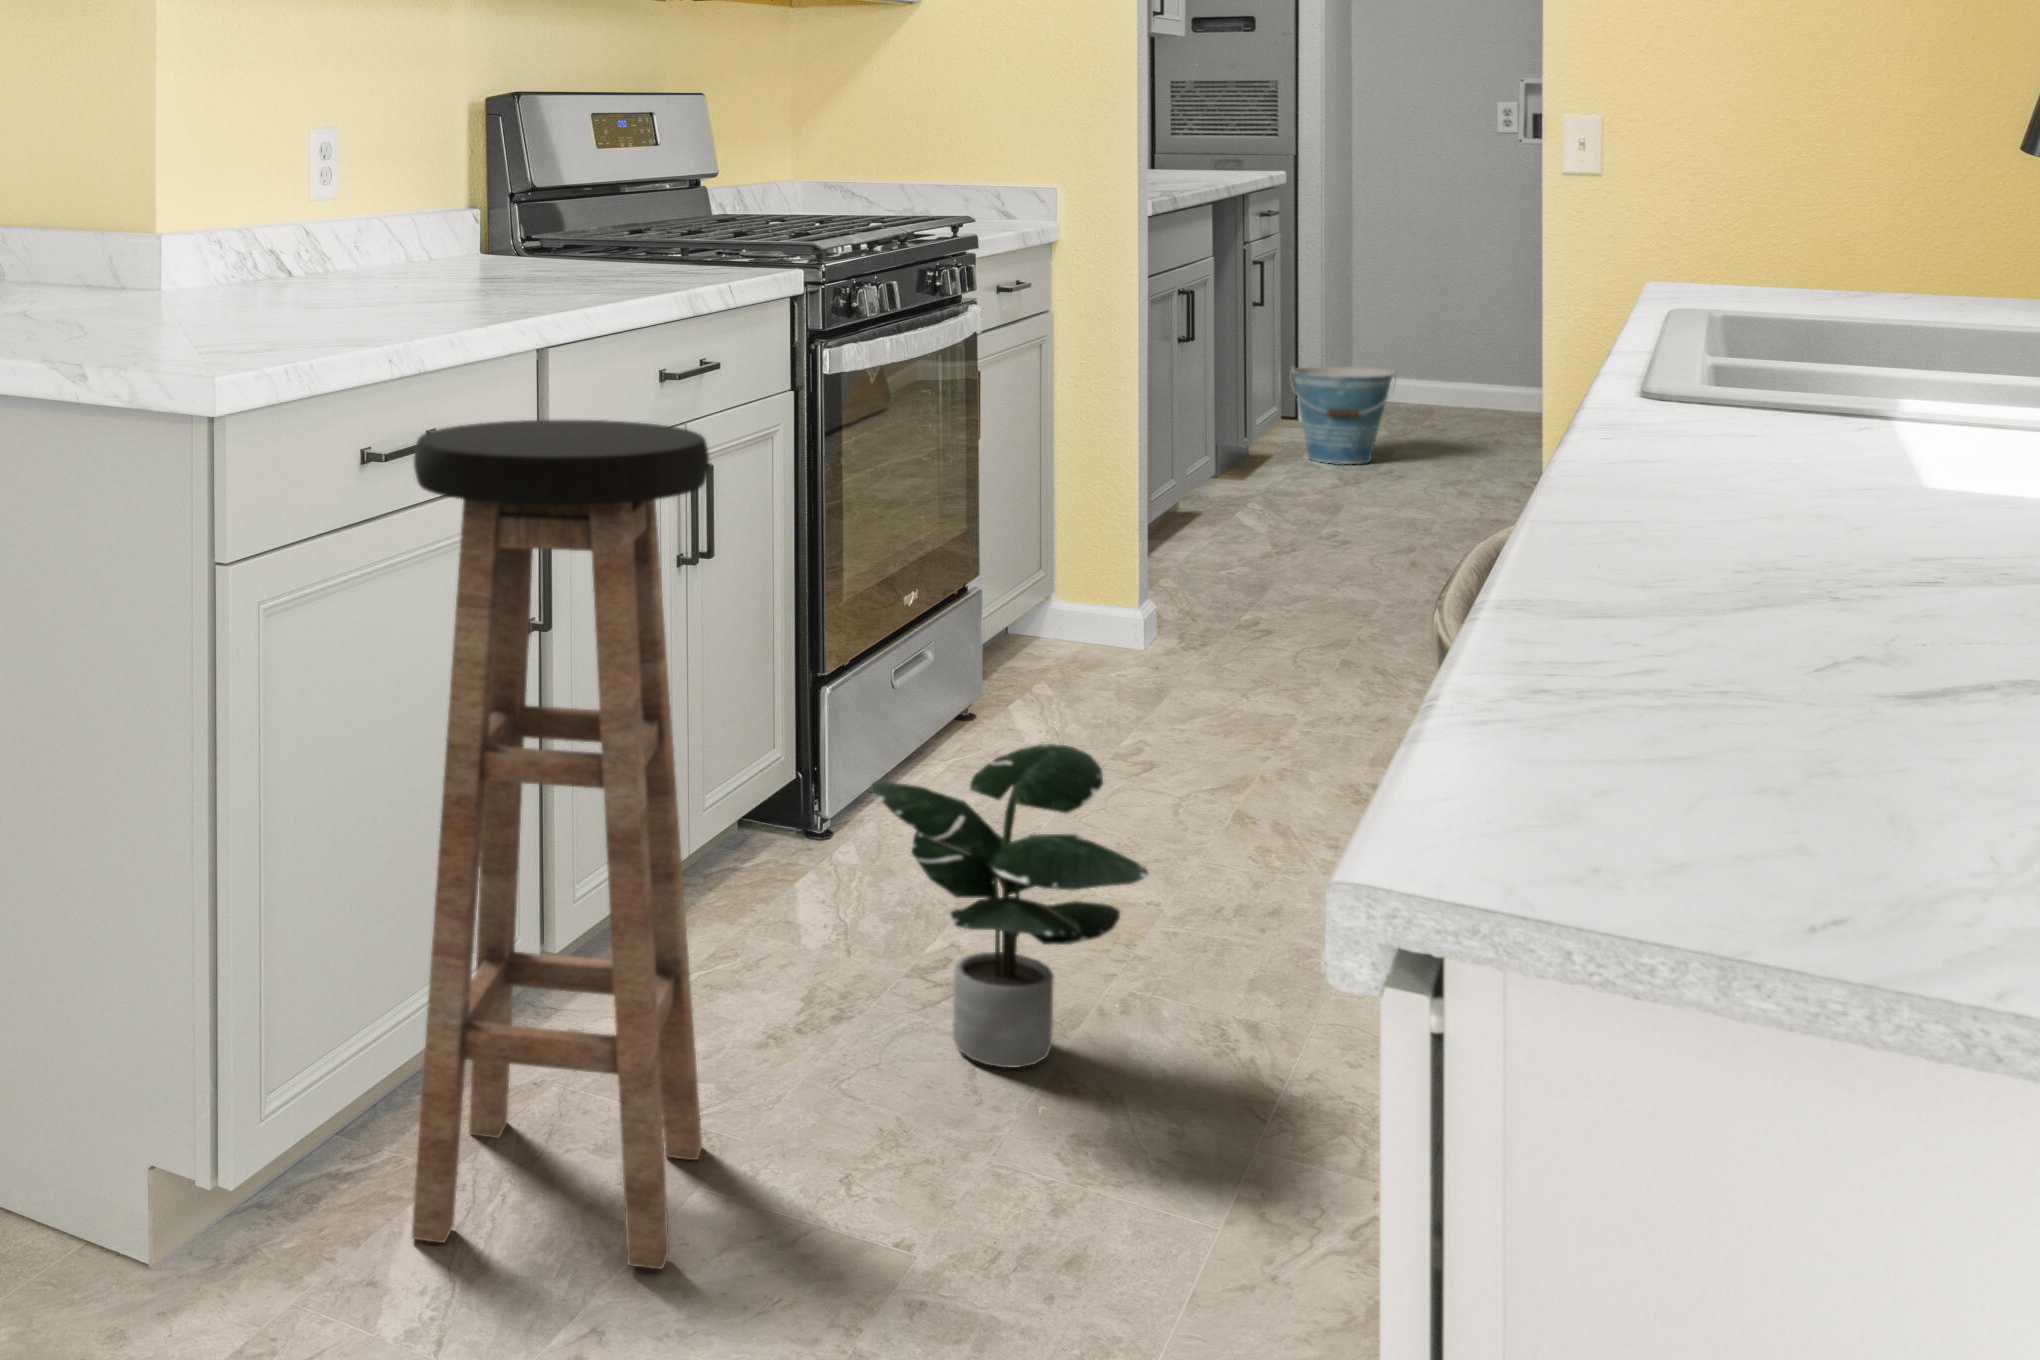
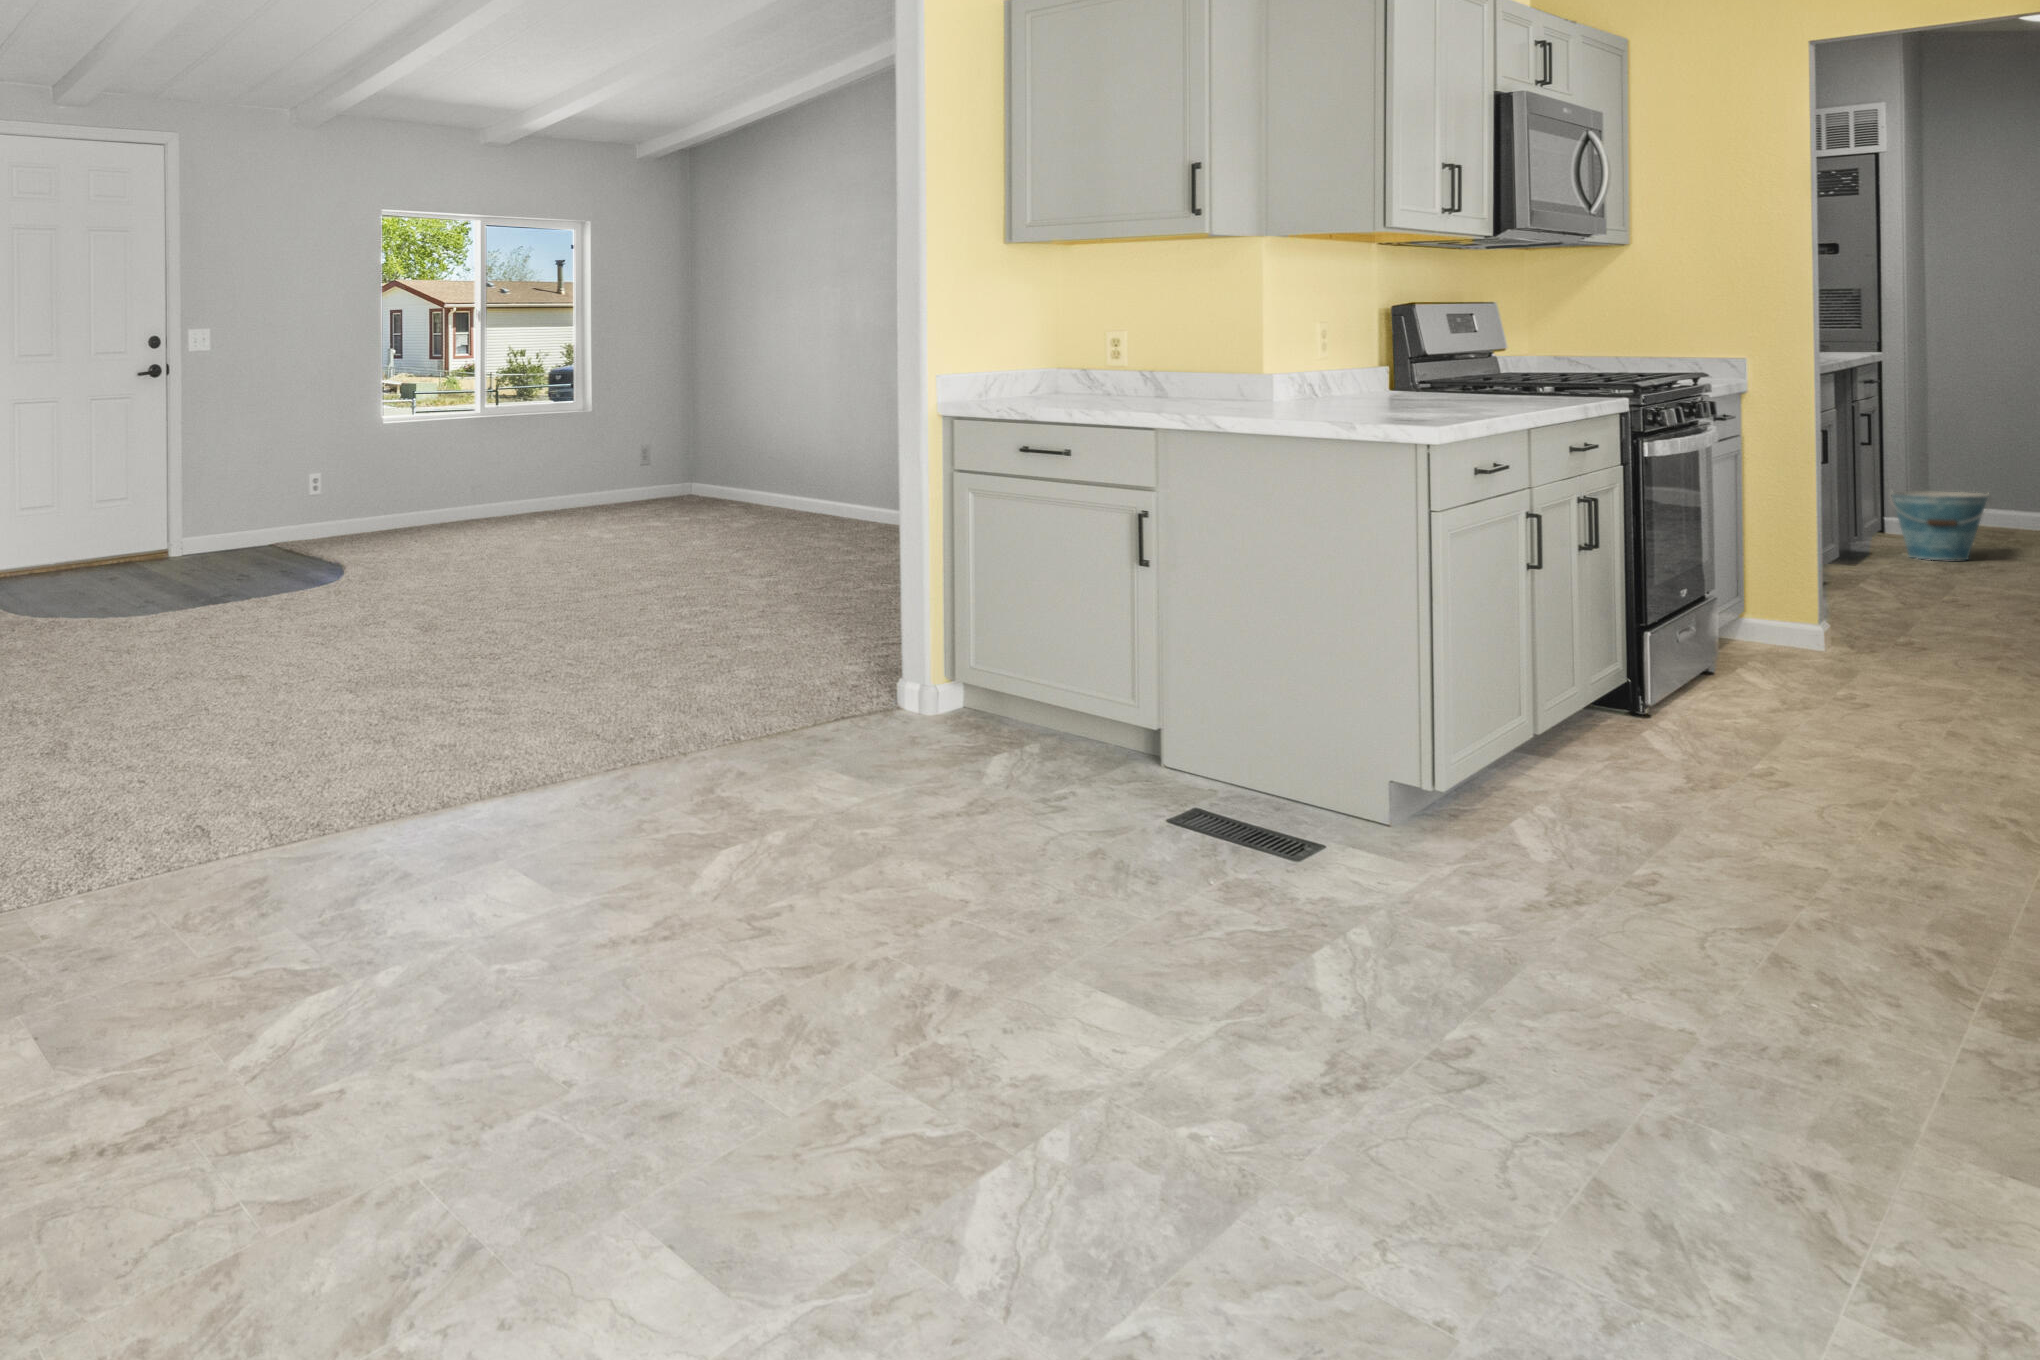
bar stool: present [412,420,709,1269] -> none [1515,452,1691,851]
potted plant: present [870,744,1148,1067] -> none [1743,642,1949,808]

